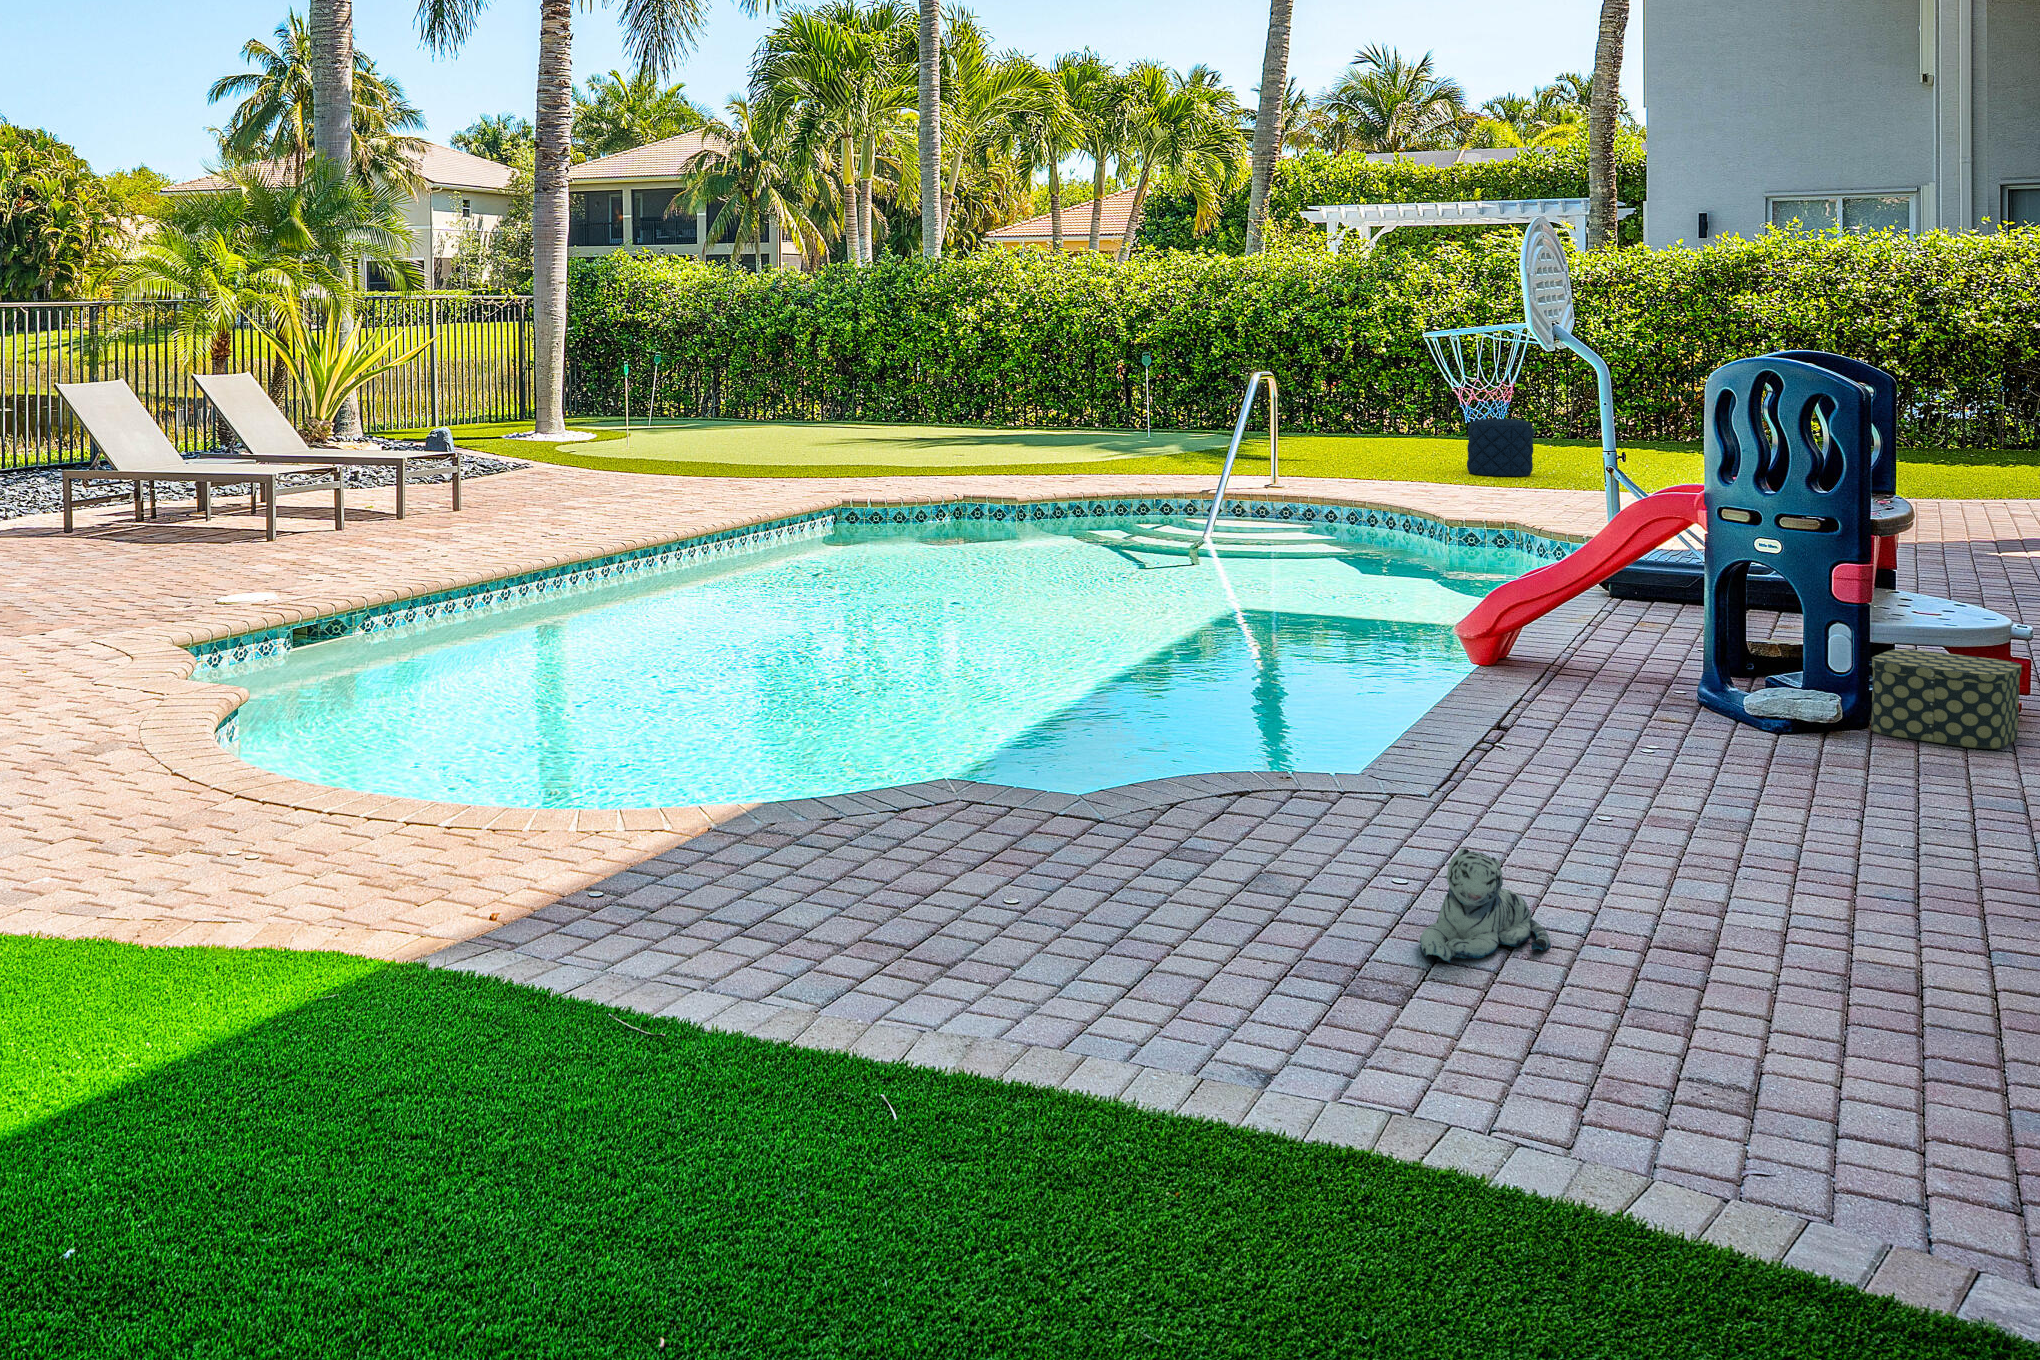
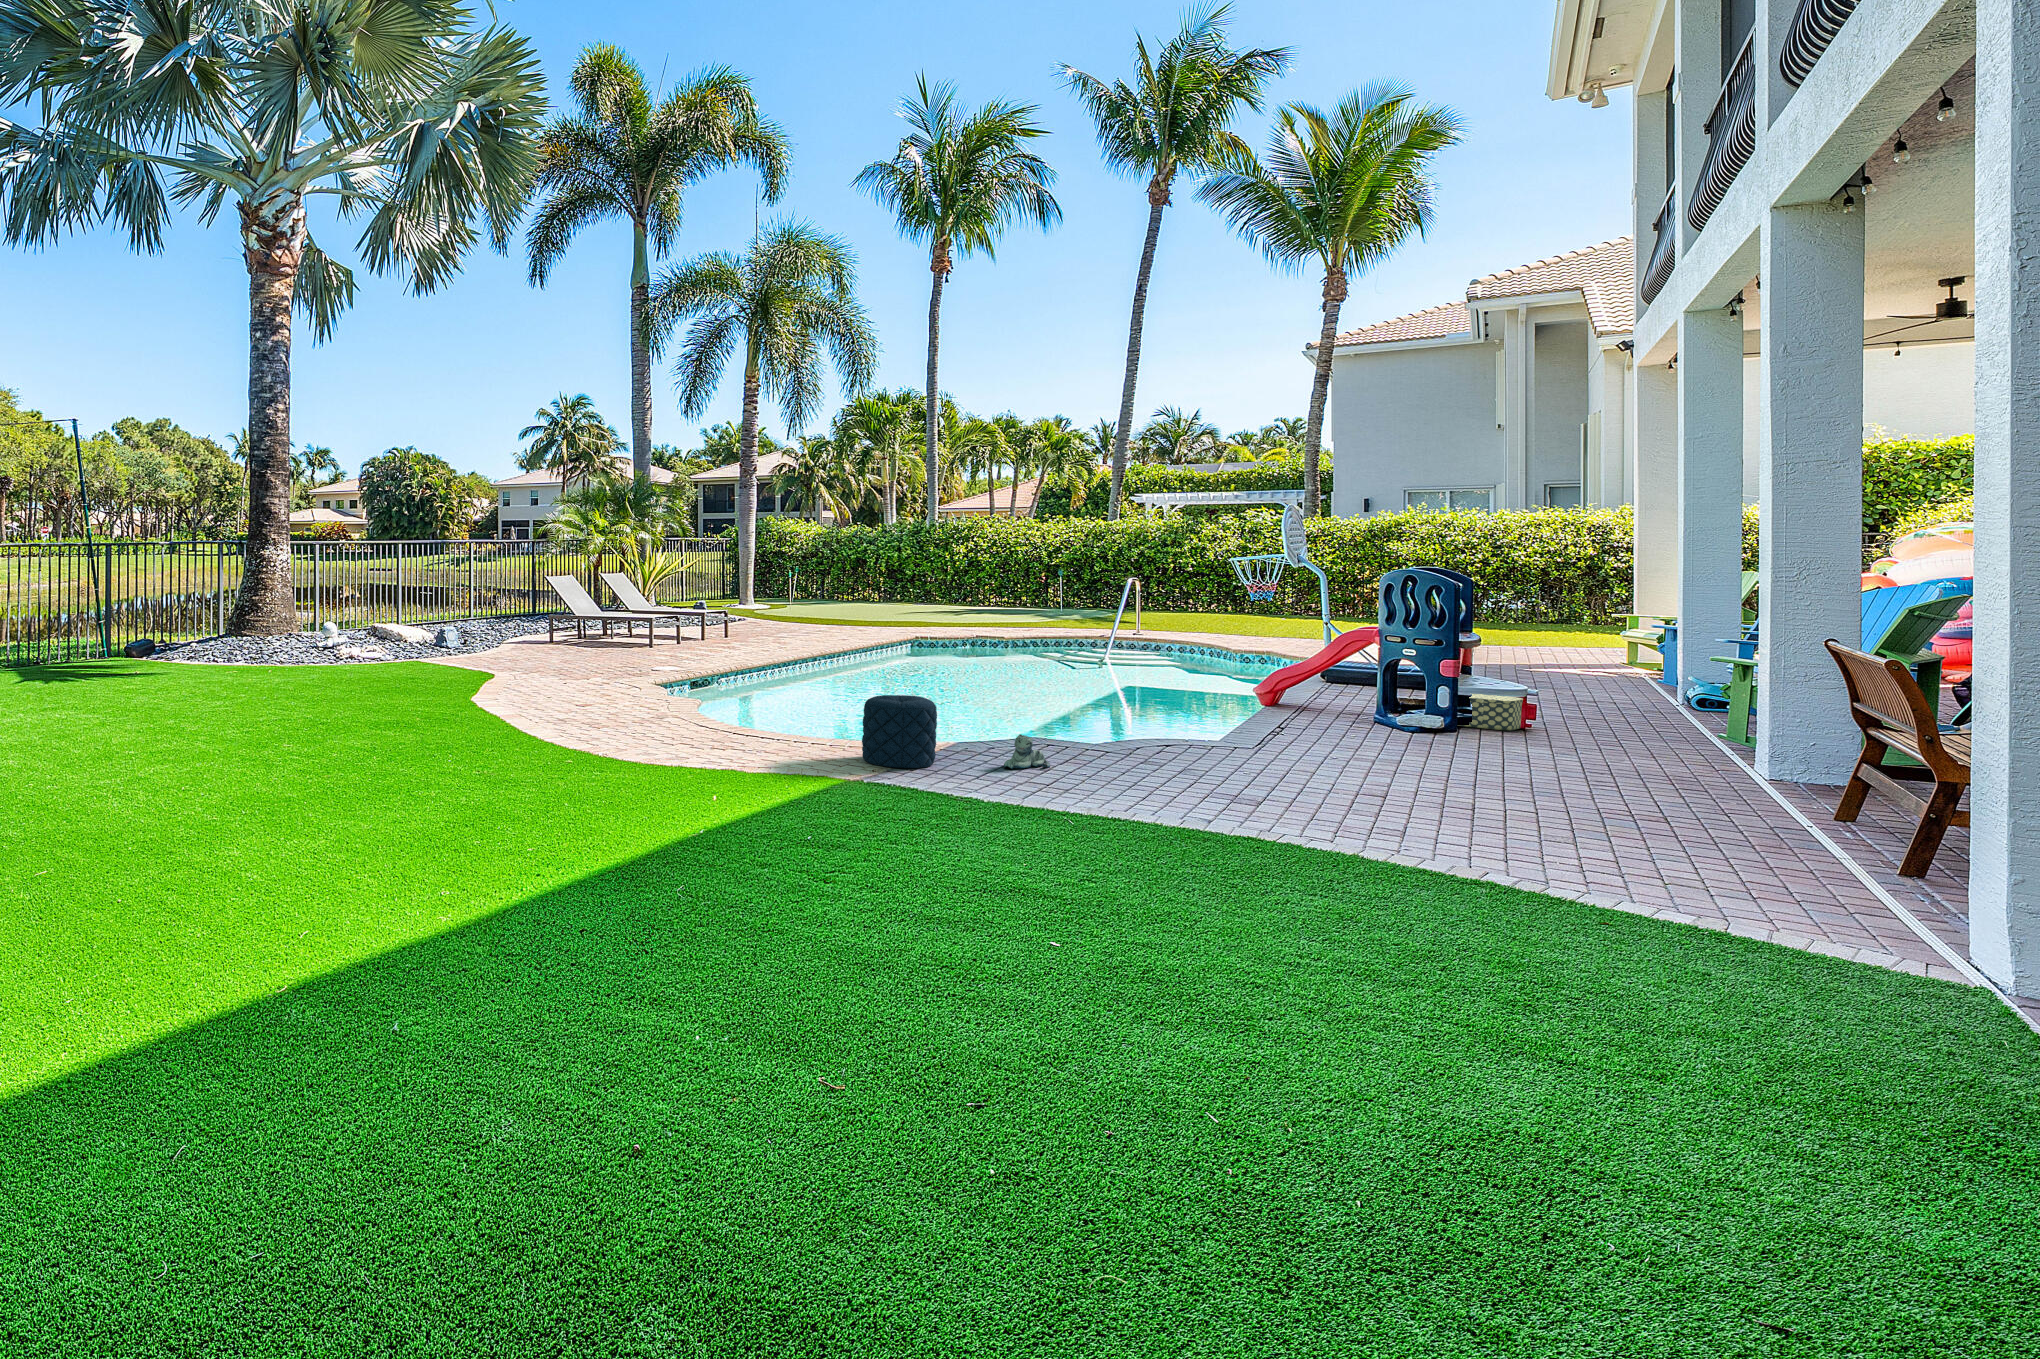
pouf: present [1467,419,1534,476] -> present [862,695,937,768]
plush toy: present [1420,848,1551,962] -> present [1004,734,1050,769]

